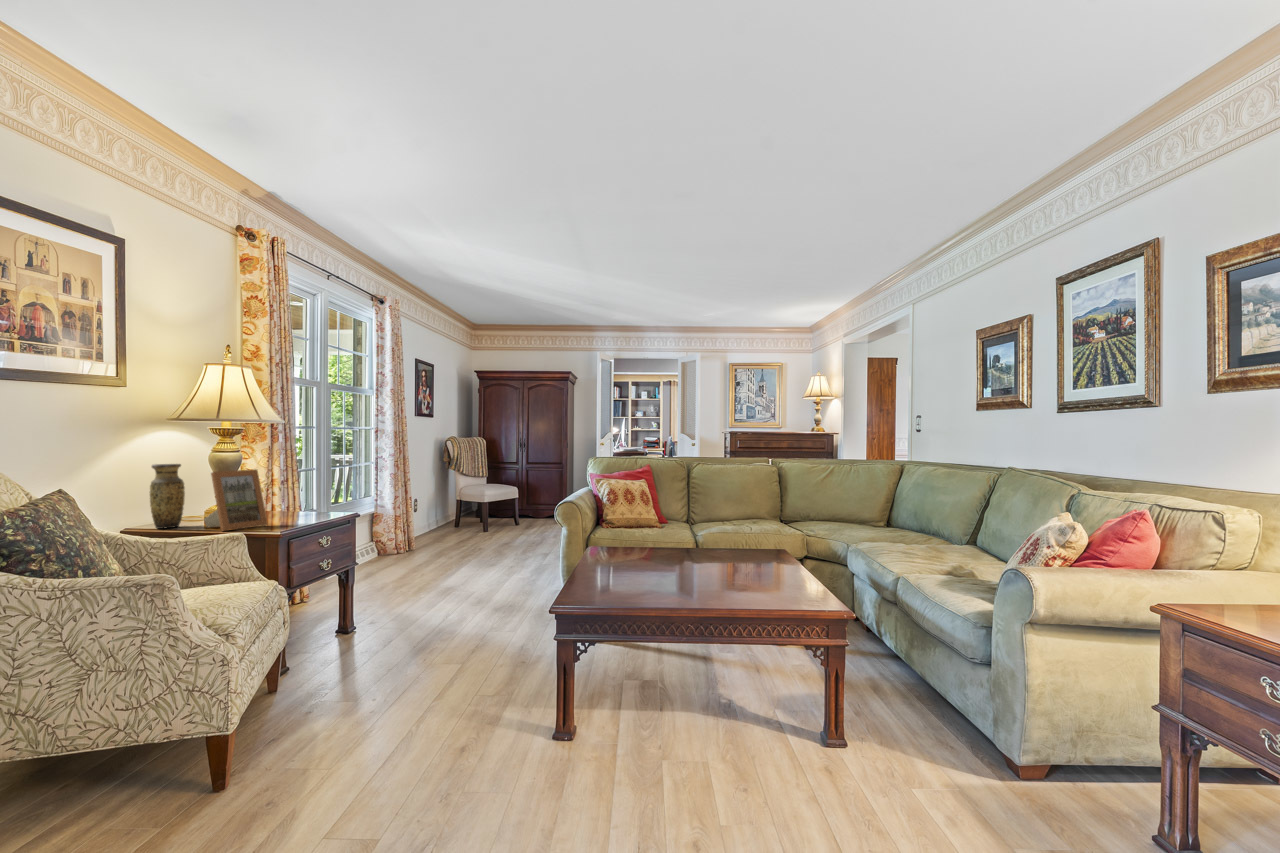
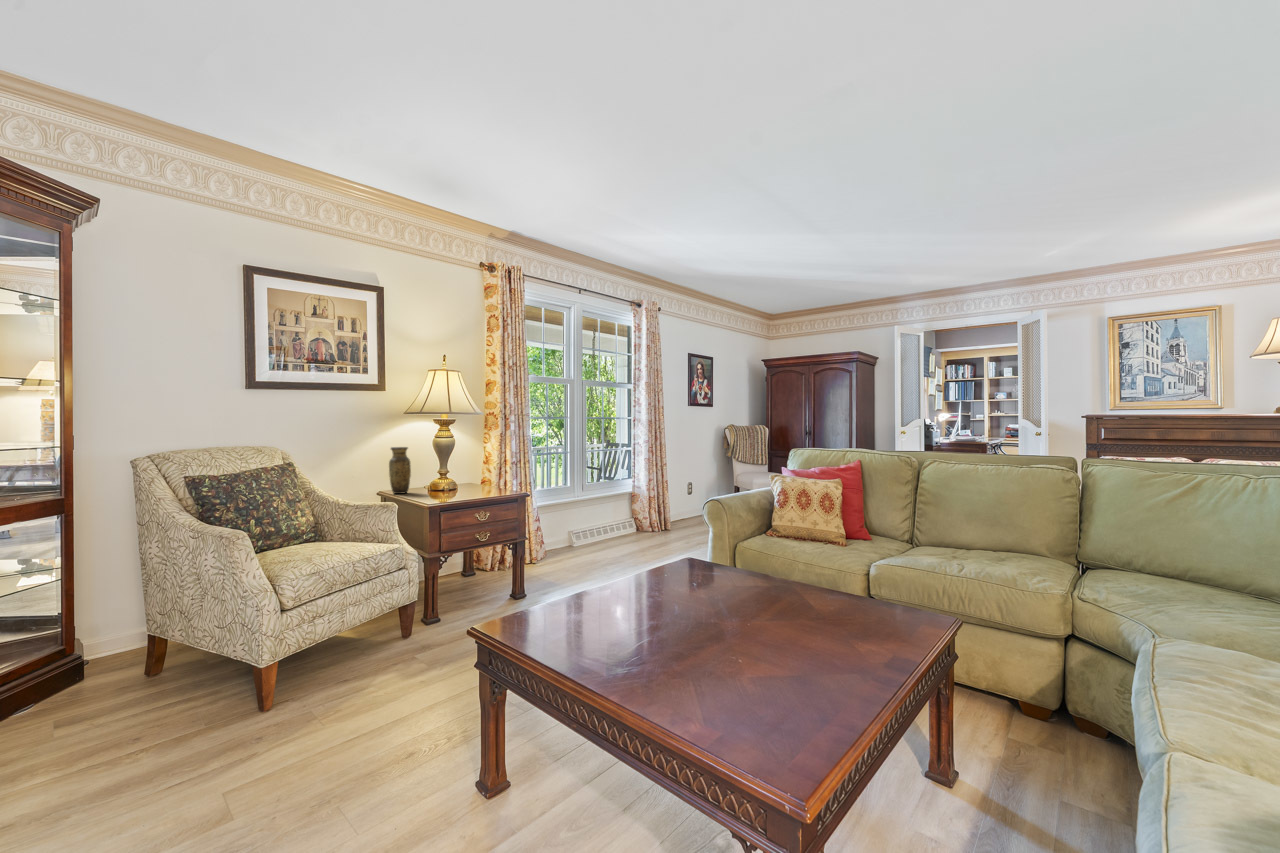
picture frame: present [204,469,268,531] -> none [410,453,446,499]

